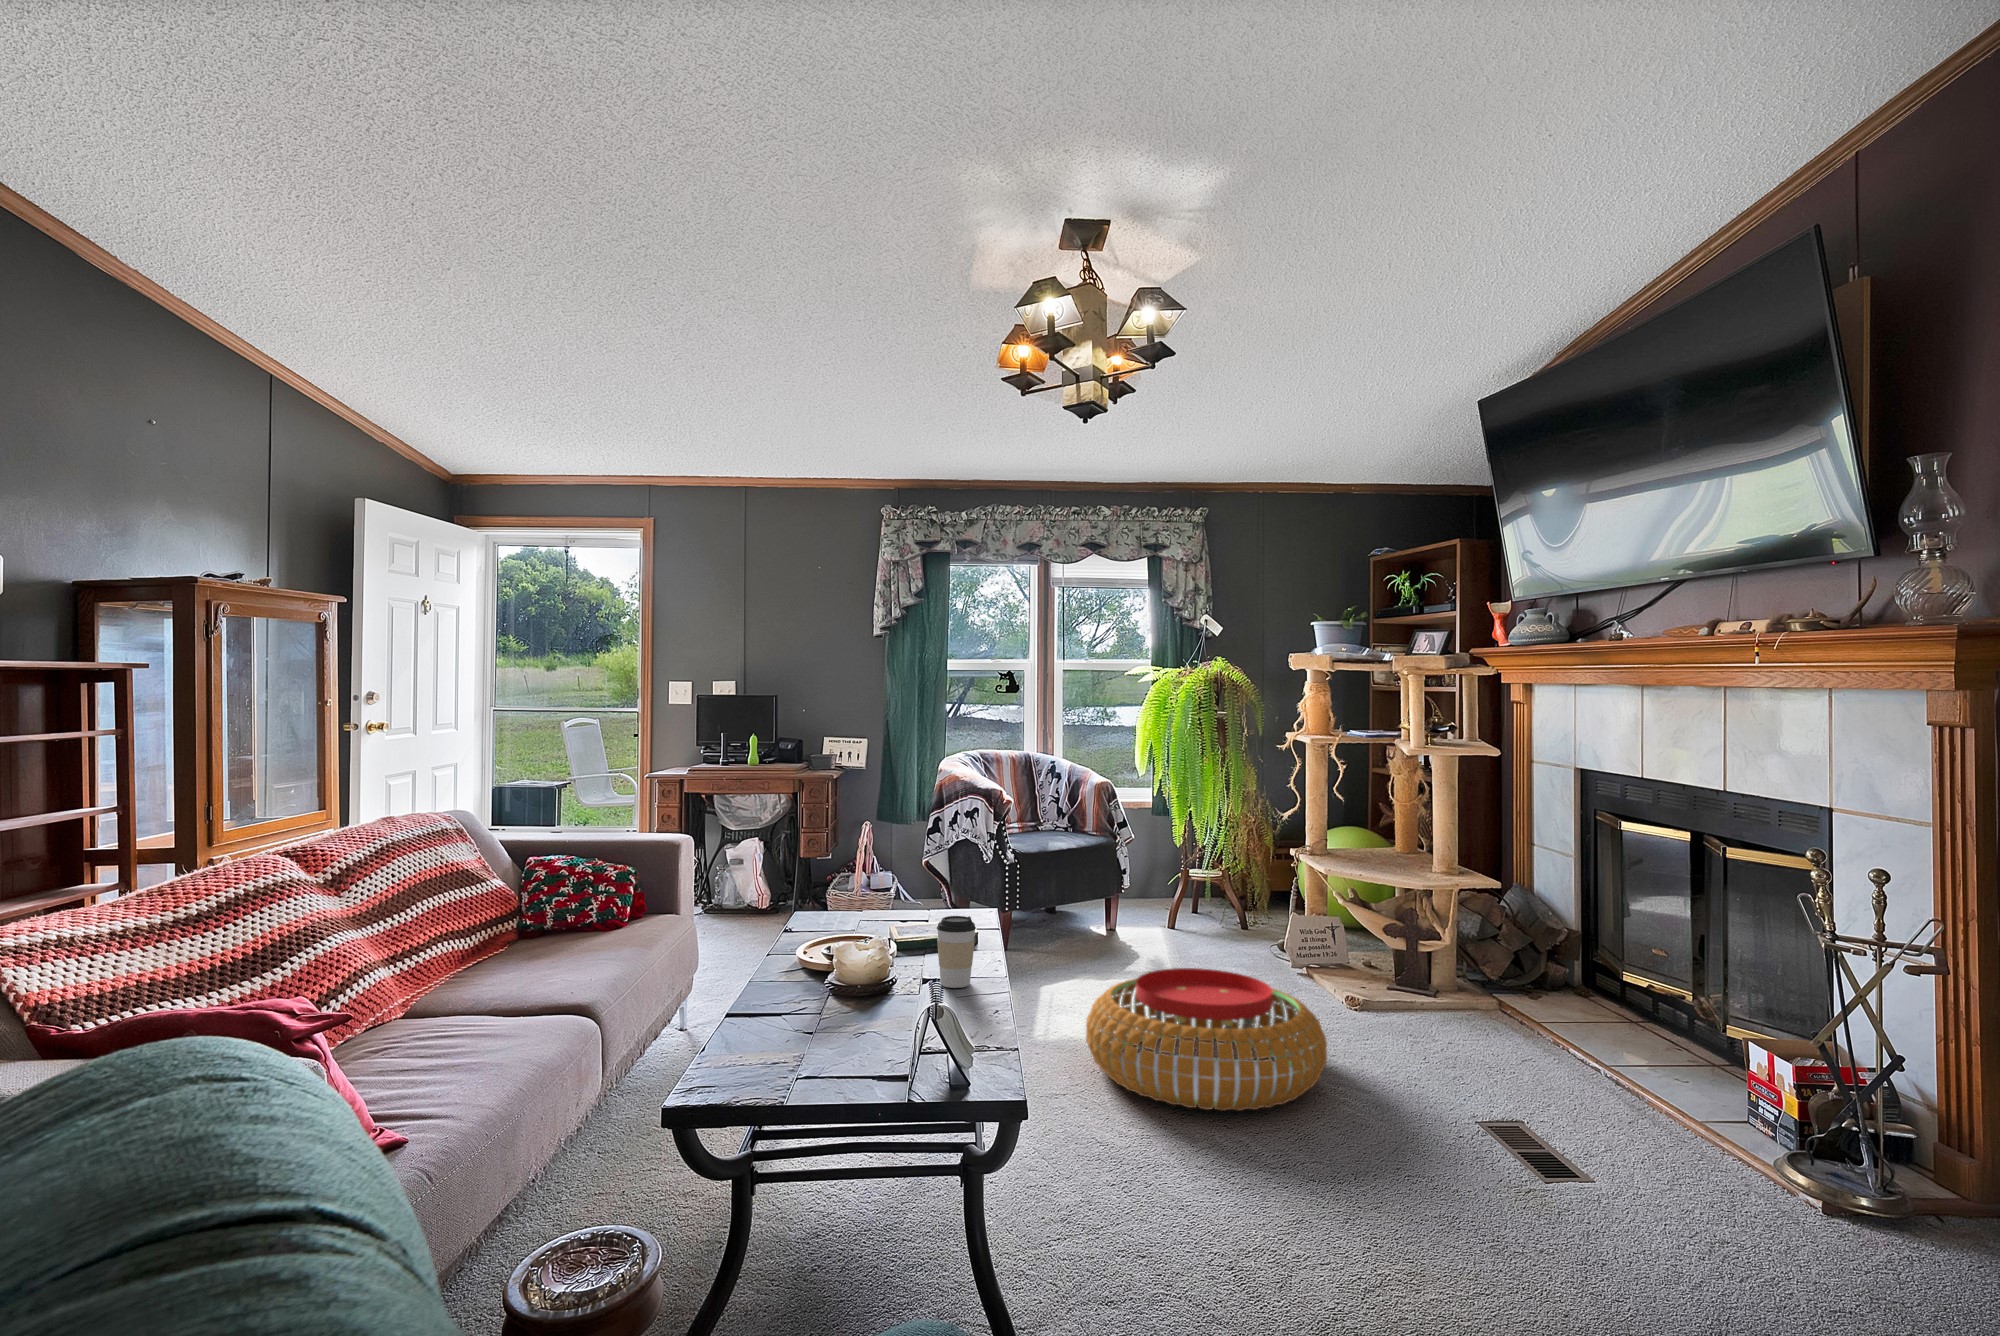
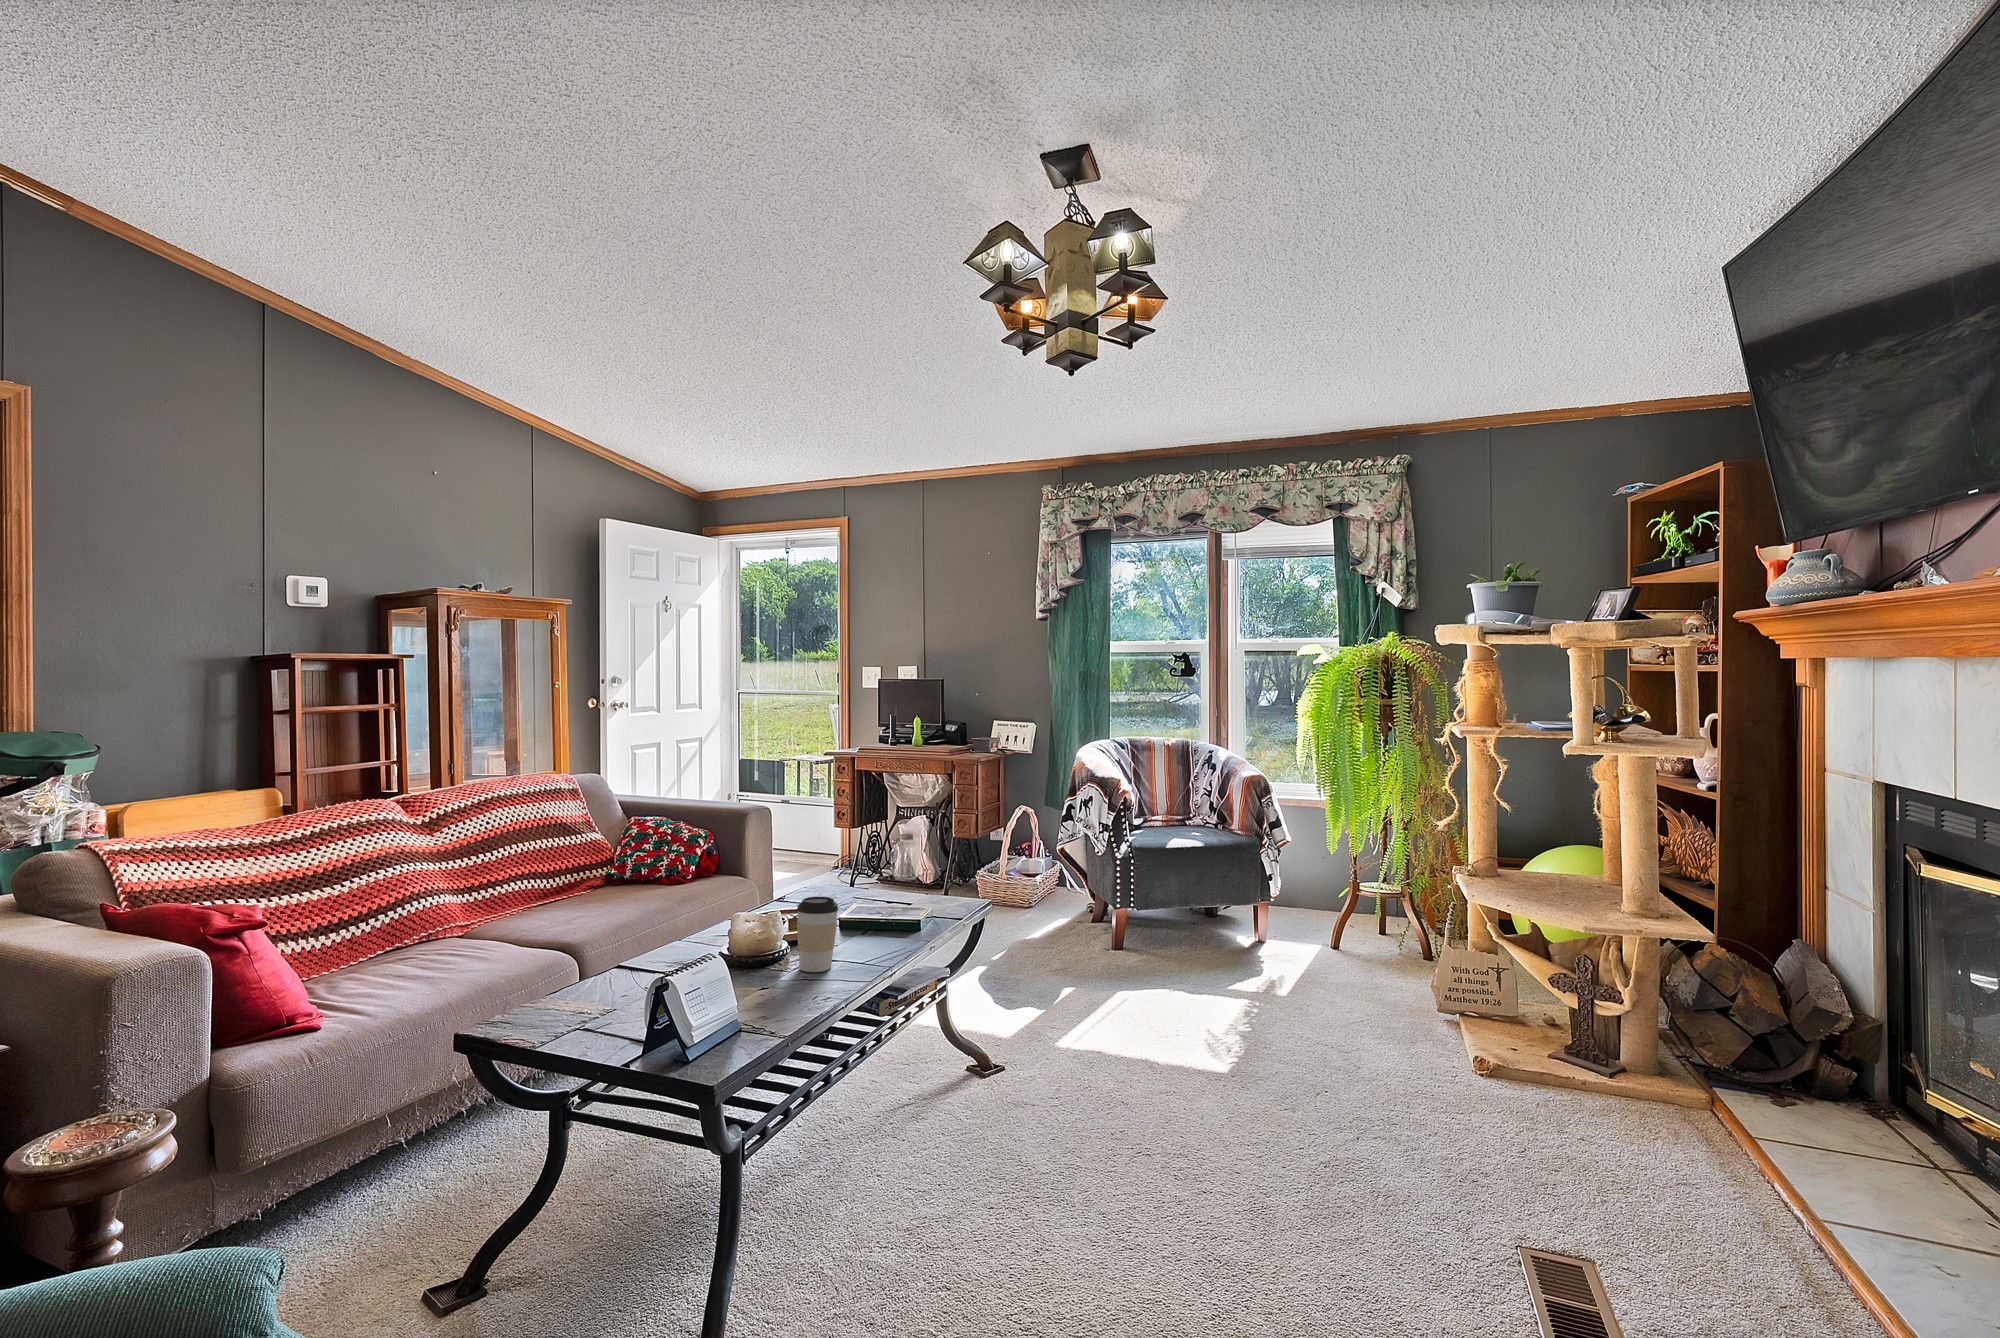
pouf: present [1086,968,1327,1111] -> none [1068,988,1356,1173]

